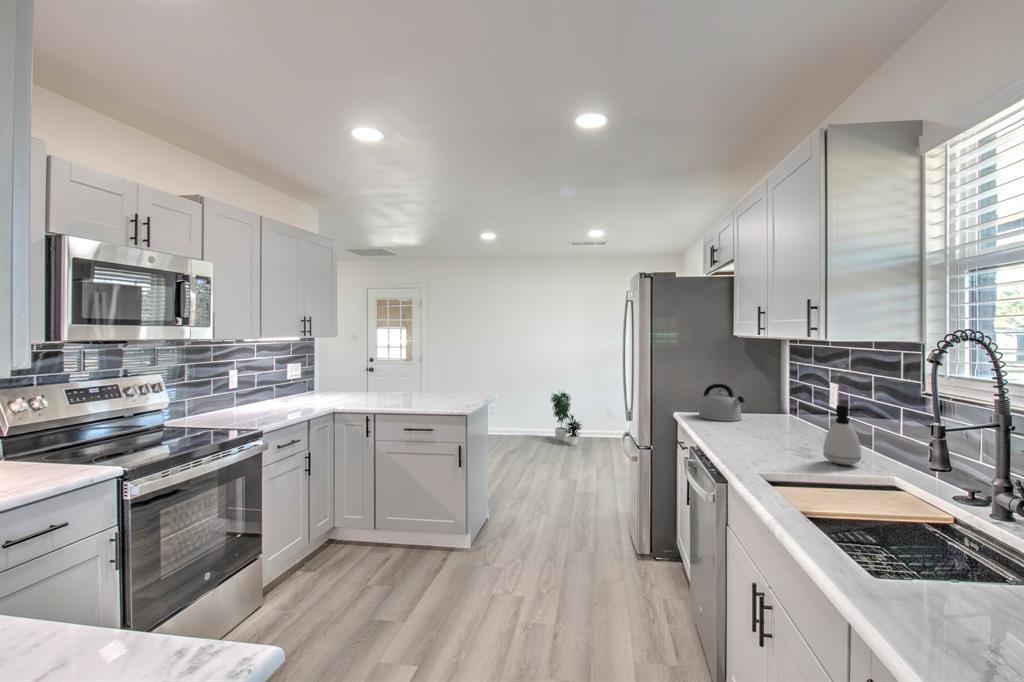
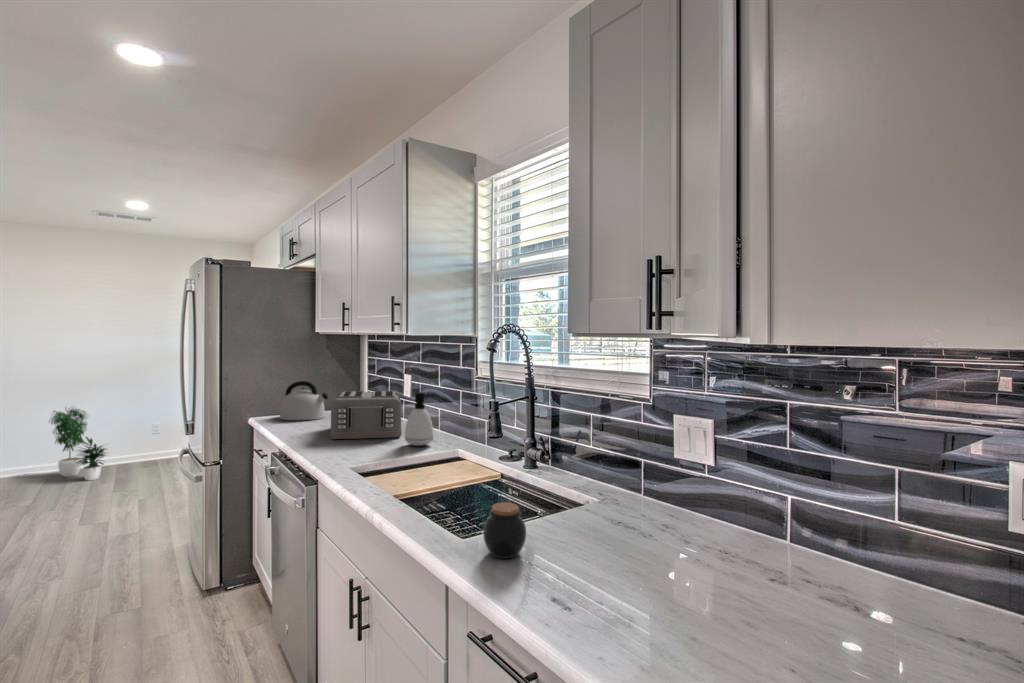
toaster: none [741,397,823,451] -> present [330,391,402,439]
jar: none [897,550,966,623] -> present [483,502,526,558]

